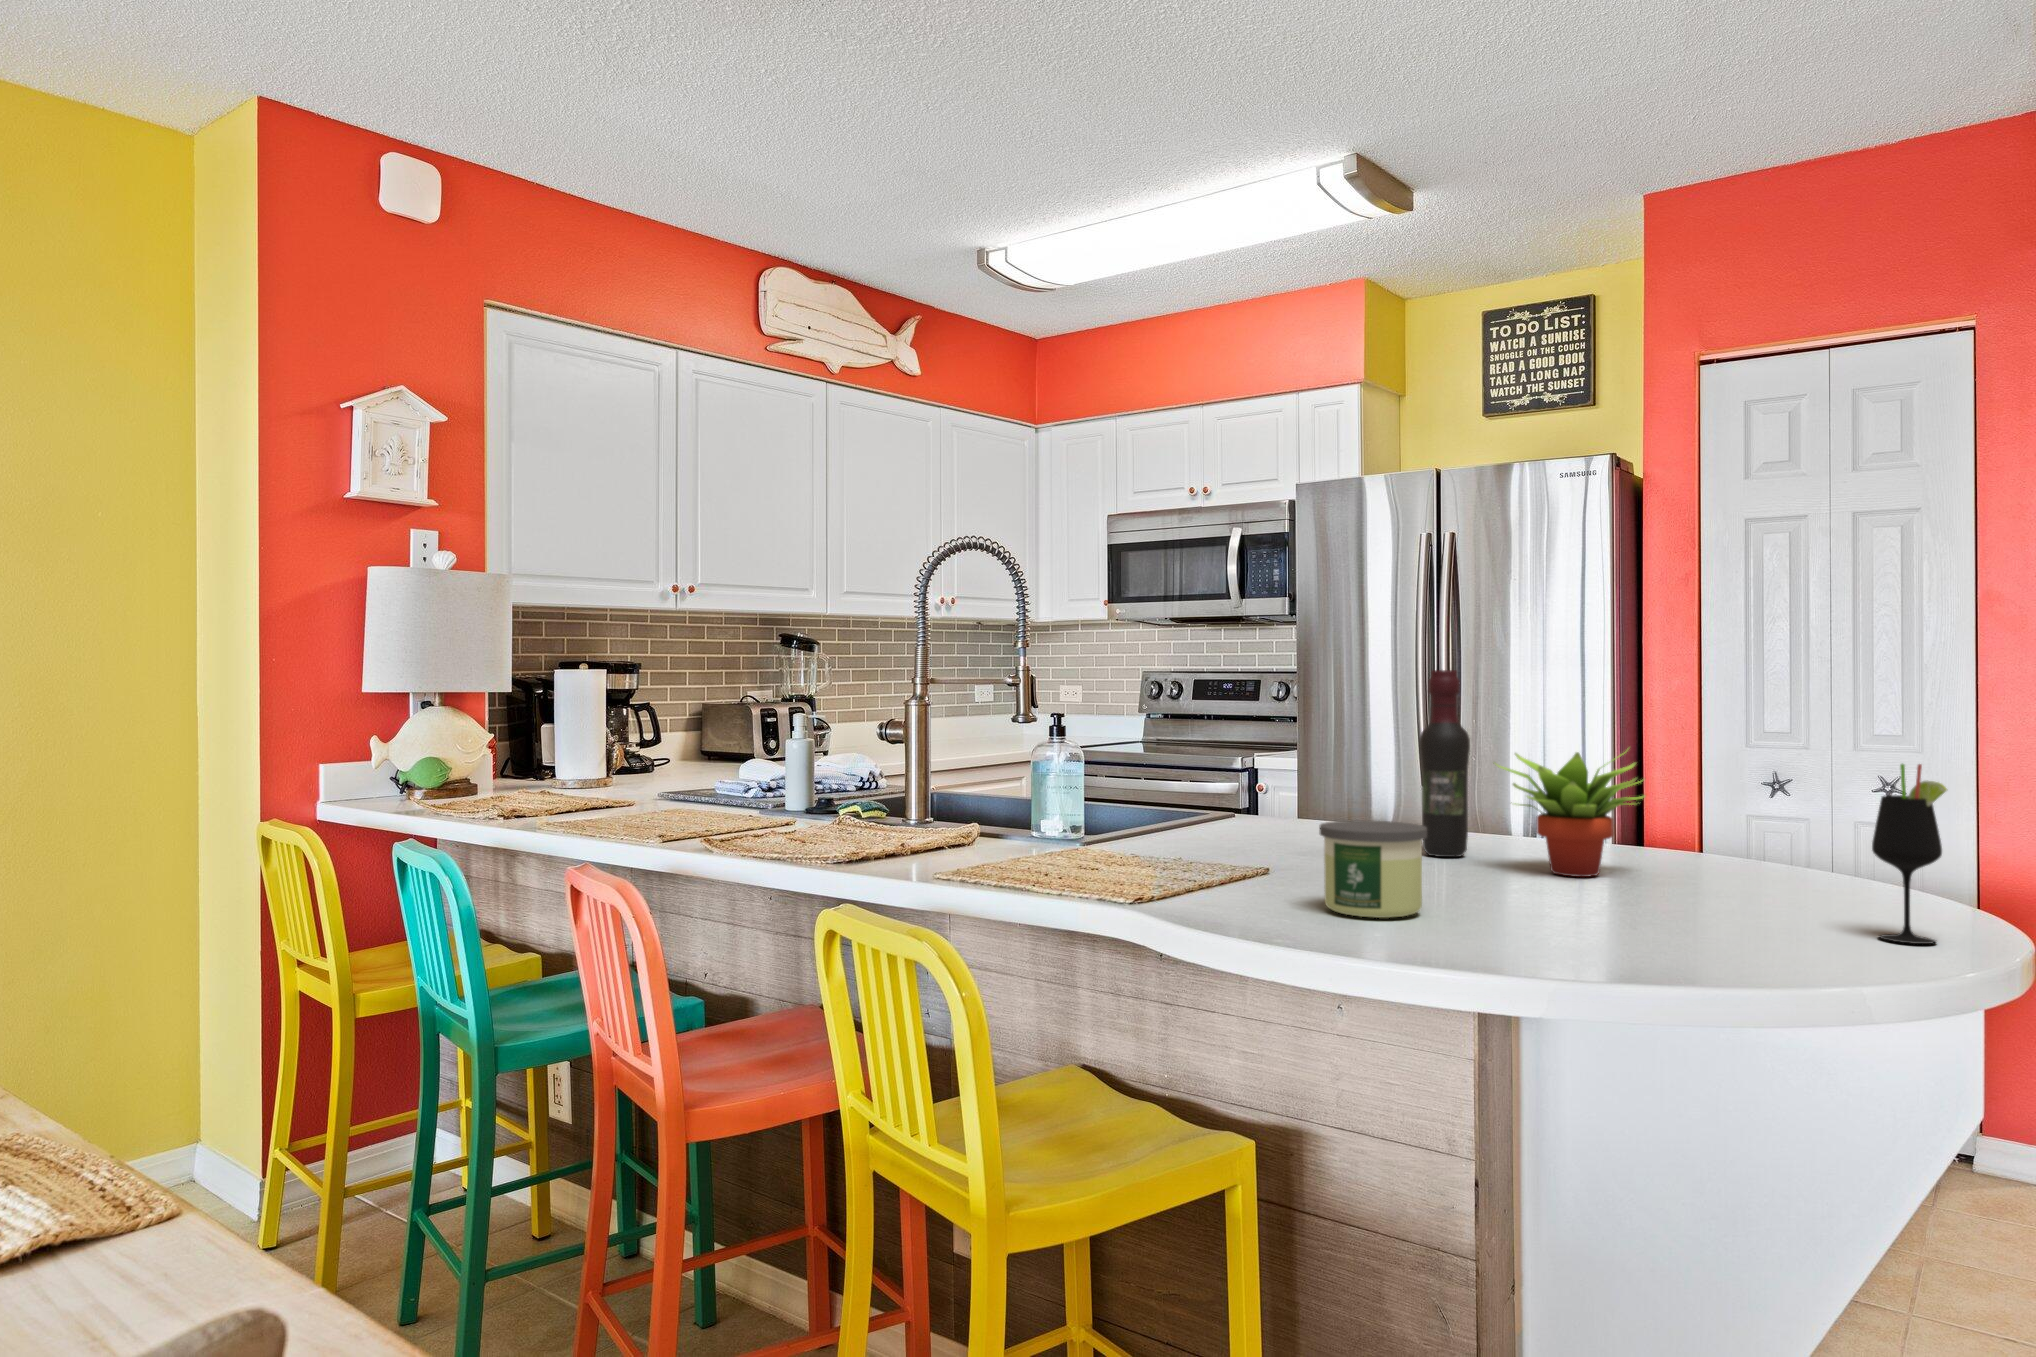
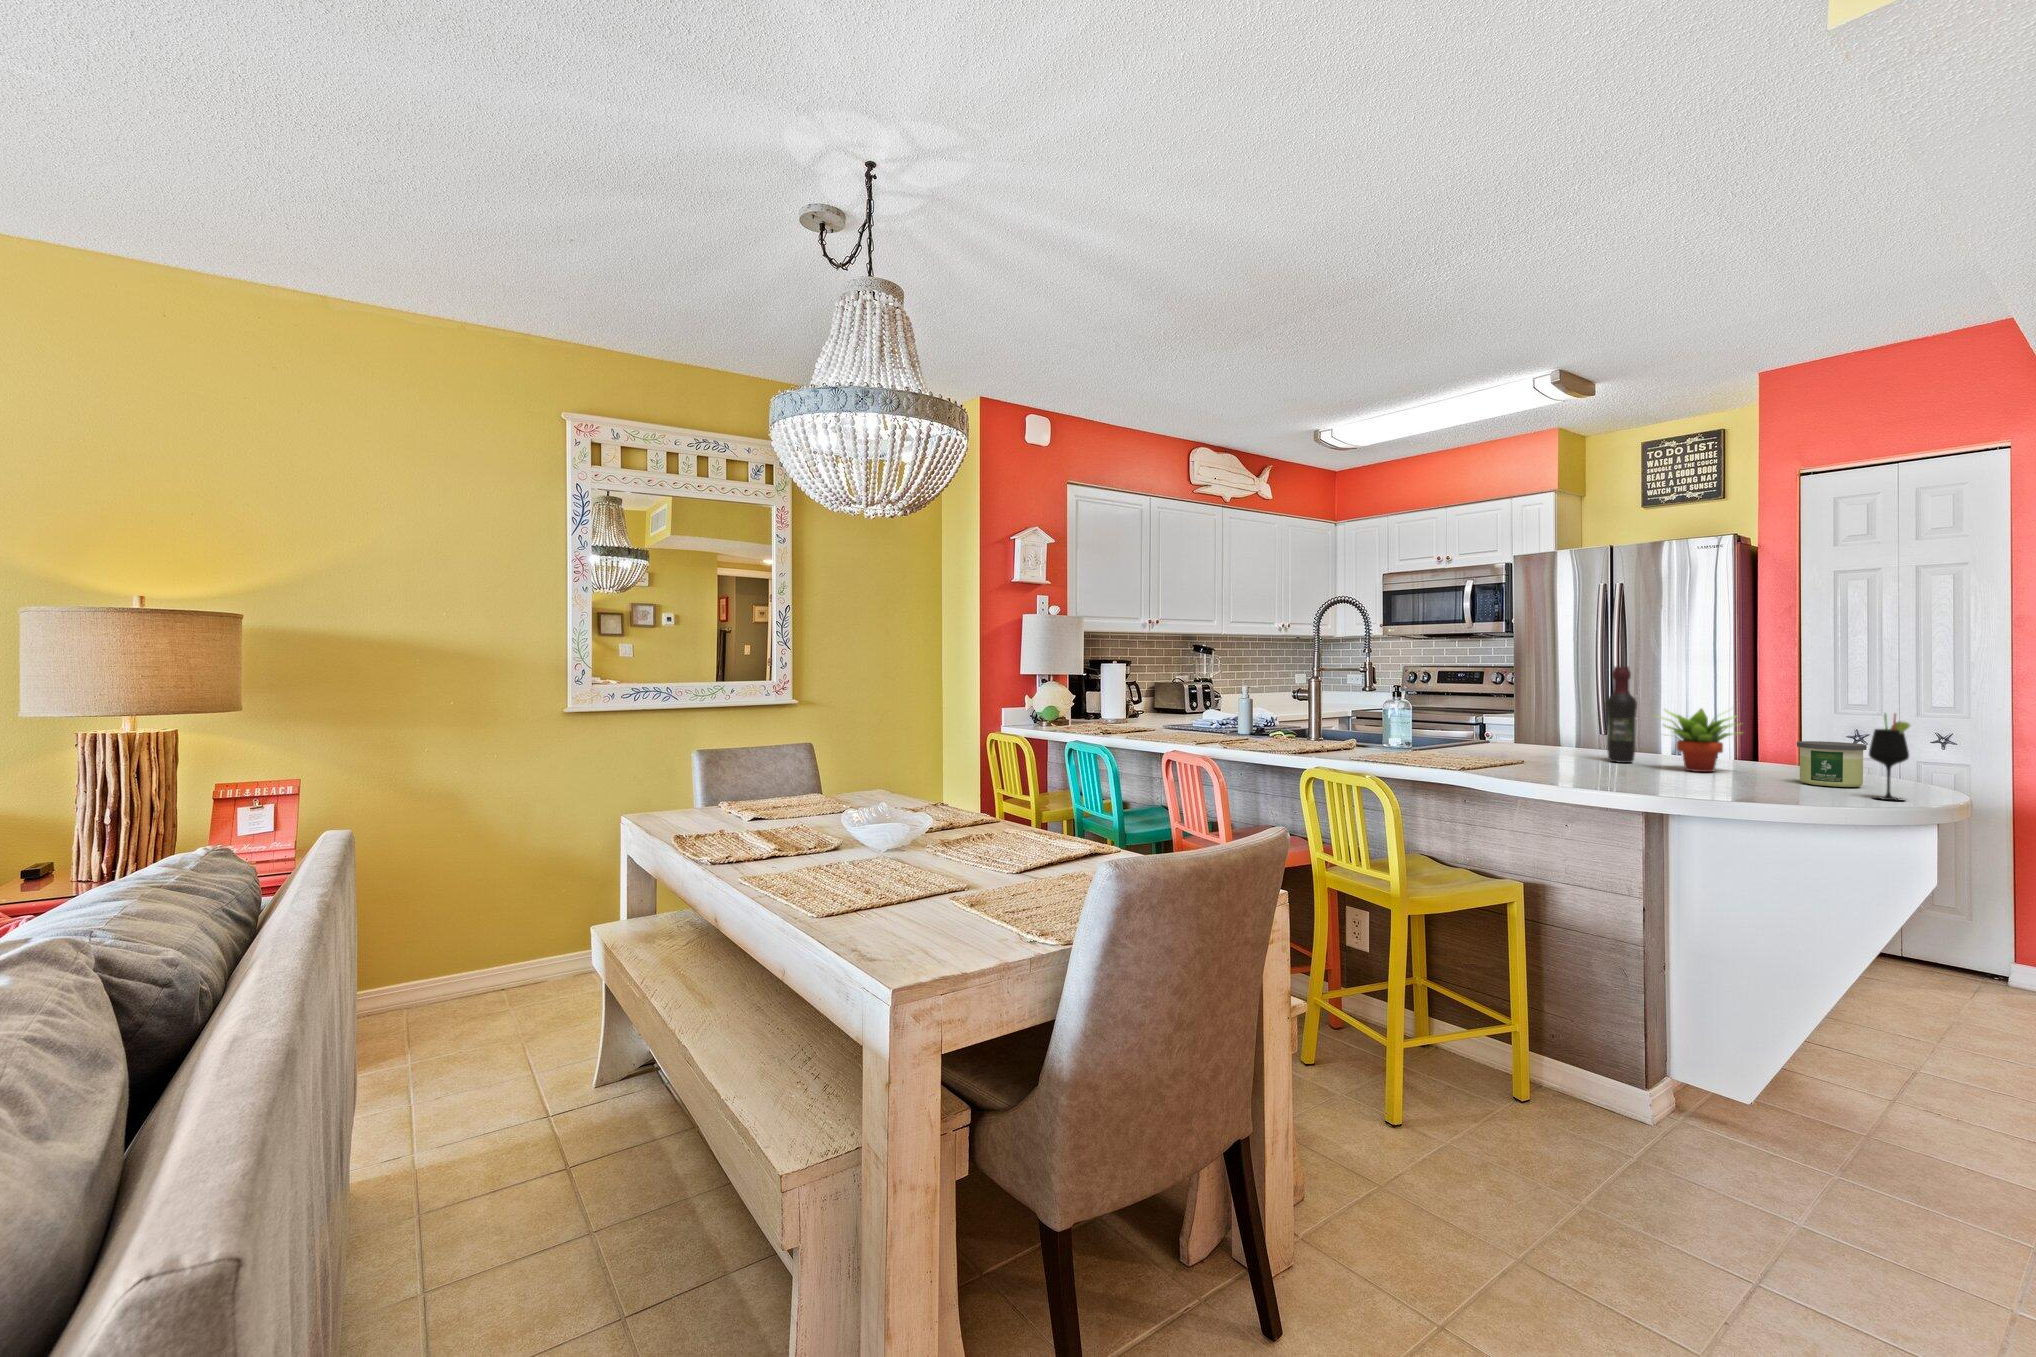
candle: present [1320,820,1427,918] -> present [1797,741,1867,787]

